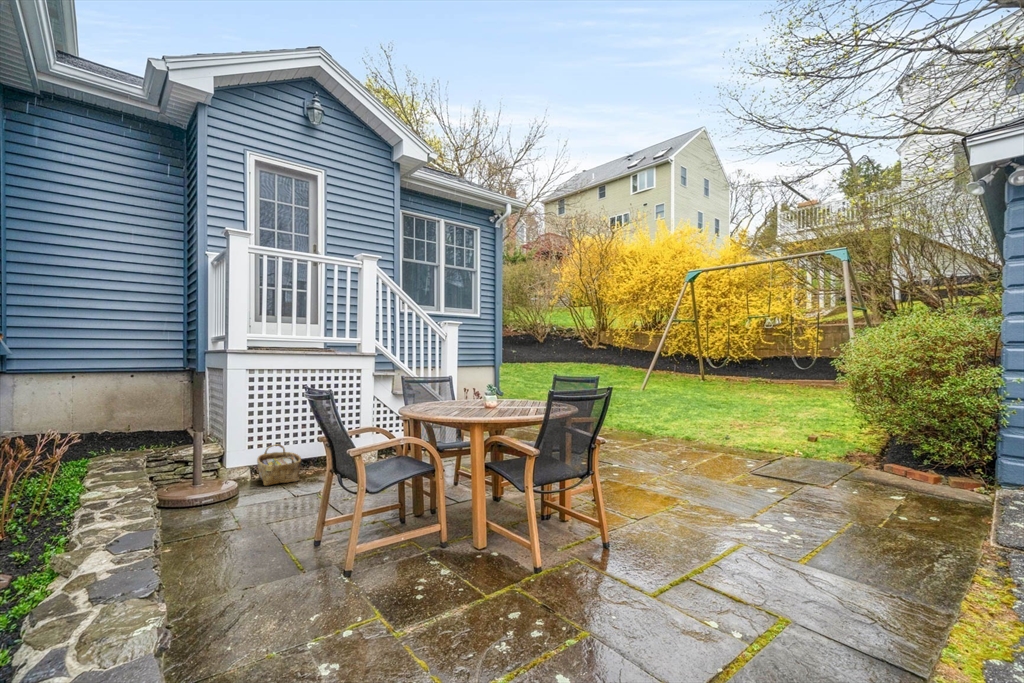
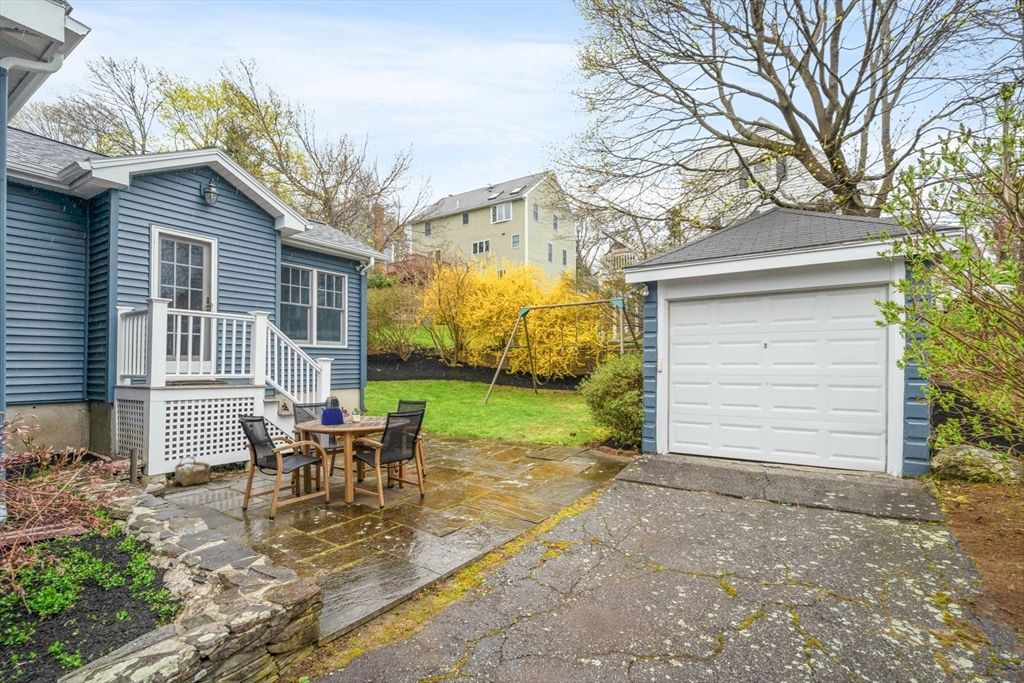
teapot: none [439,362,473,409] -> present [321,396,343,425]

